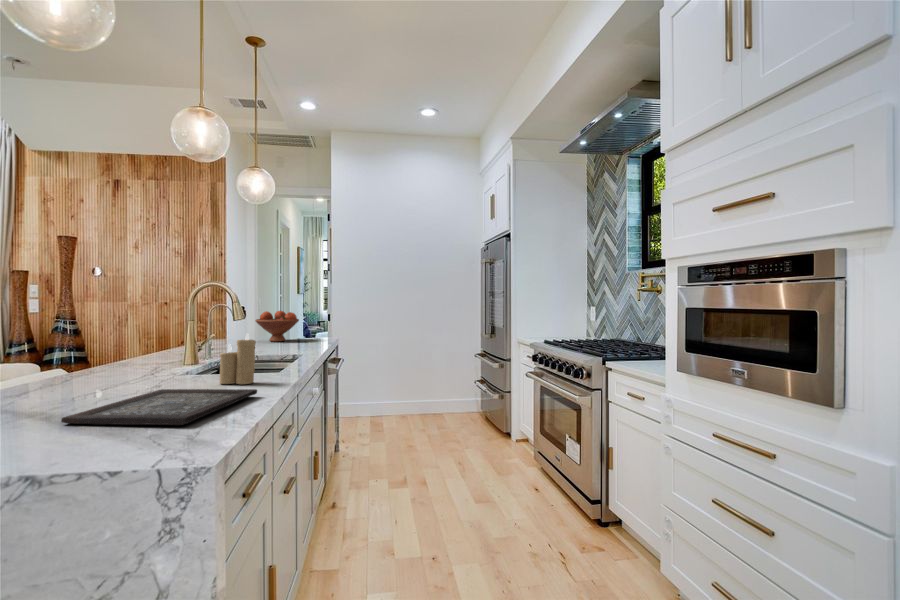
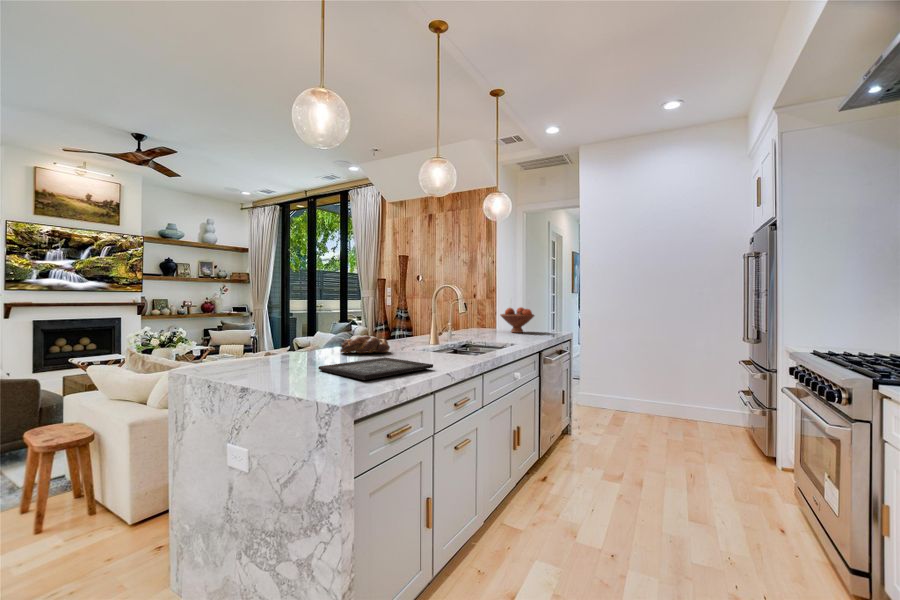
candle: present [220,334,256,384] -> none [426,323,449,361]
bread loaf: none [49,360,146,393] -> present [341,335,390,354]

